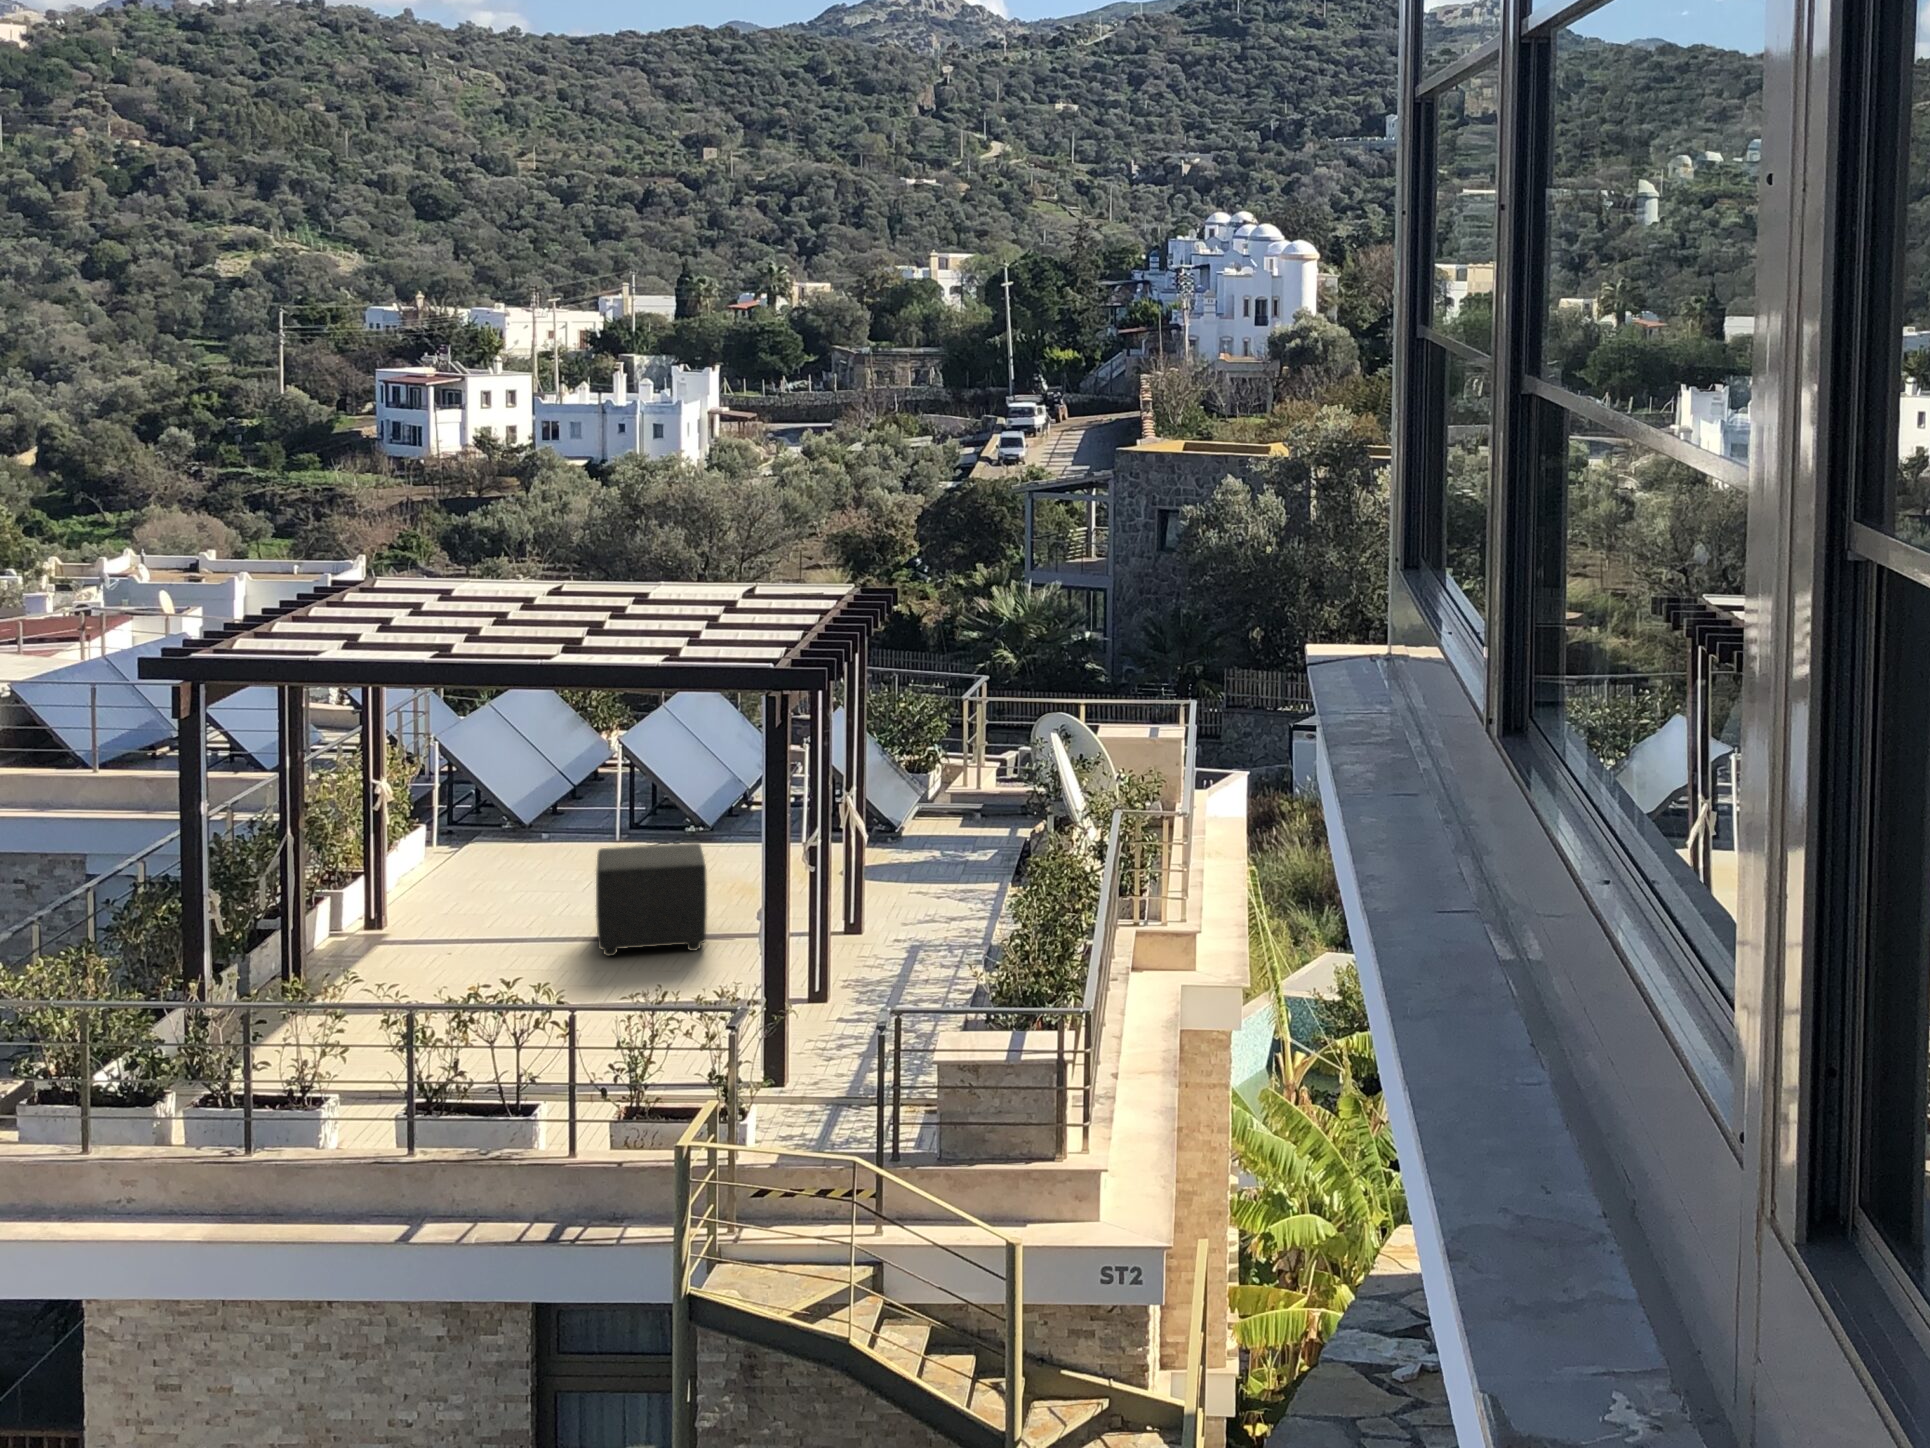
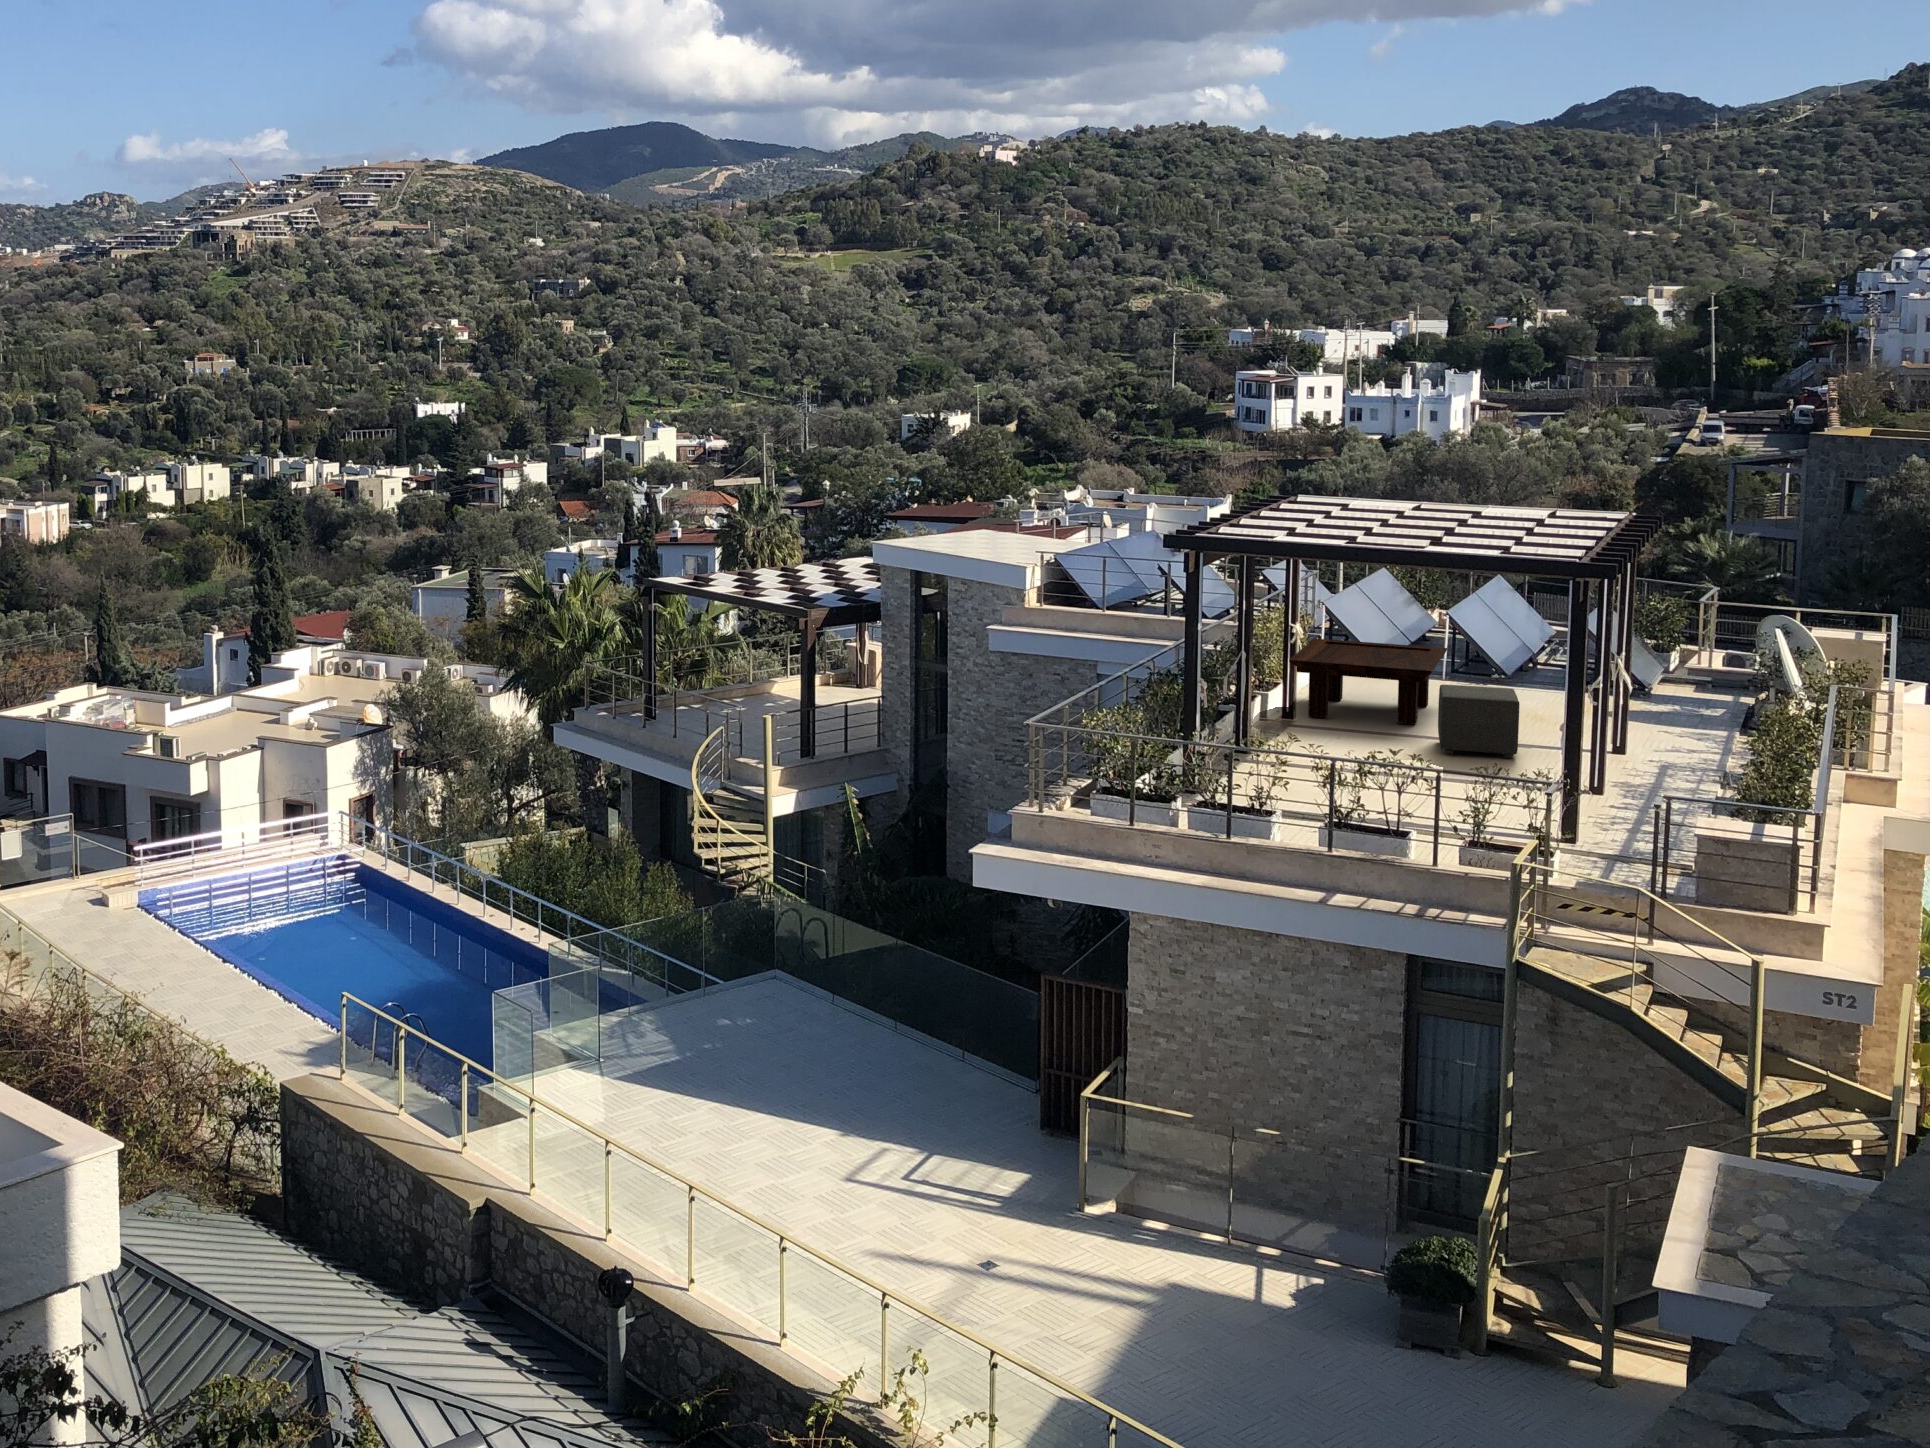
coffee table: none [373,784,615,917] -> present [1289,638,1447,724]

